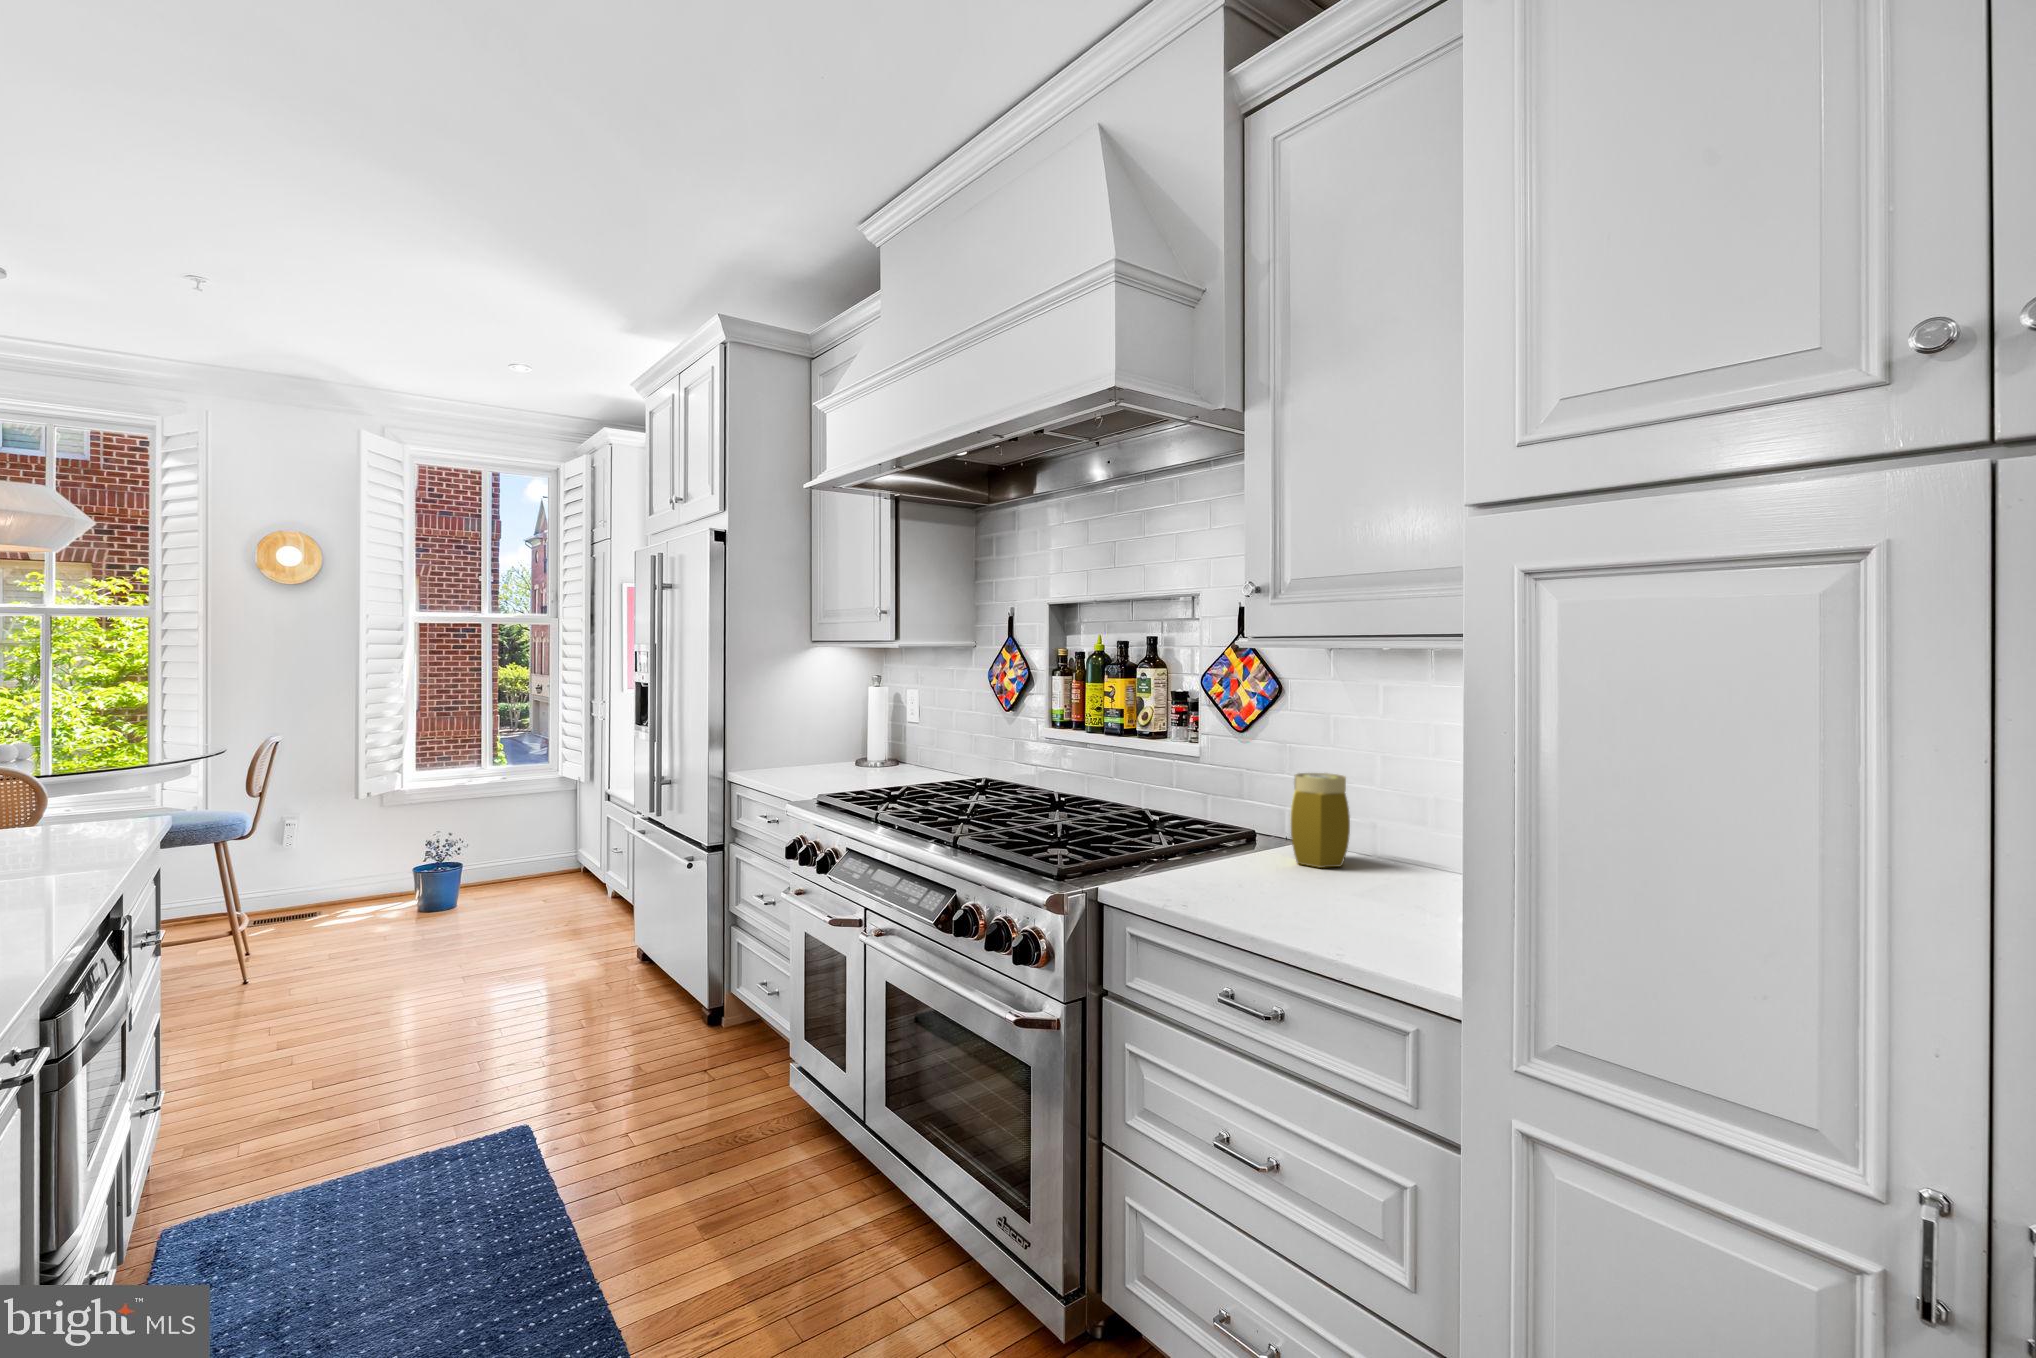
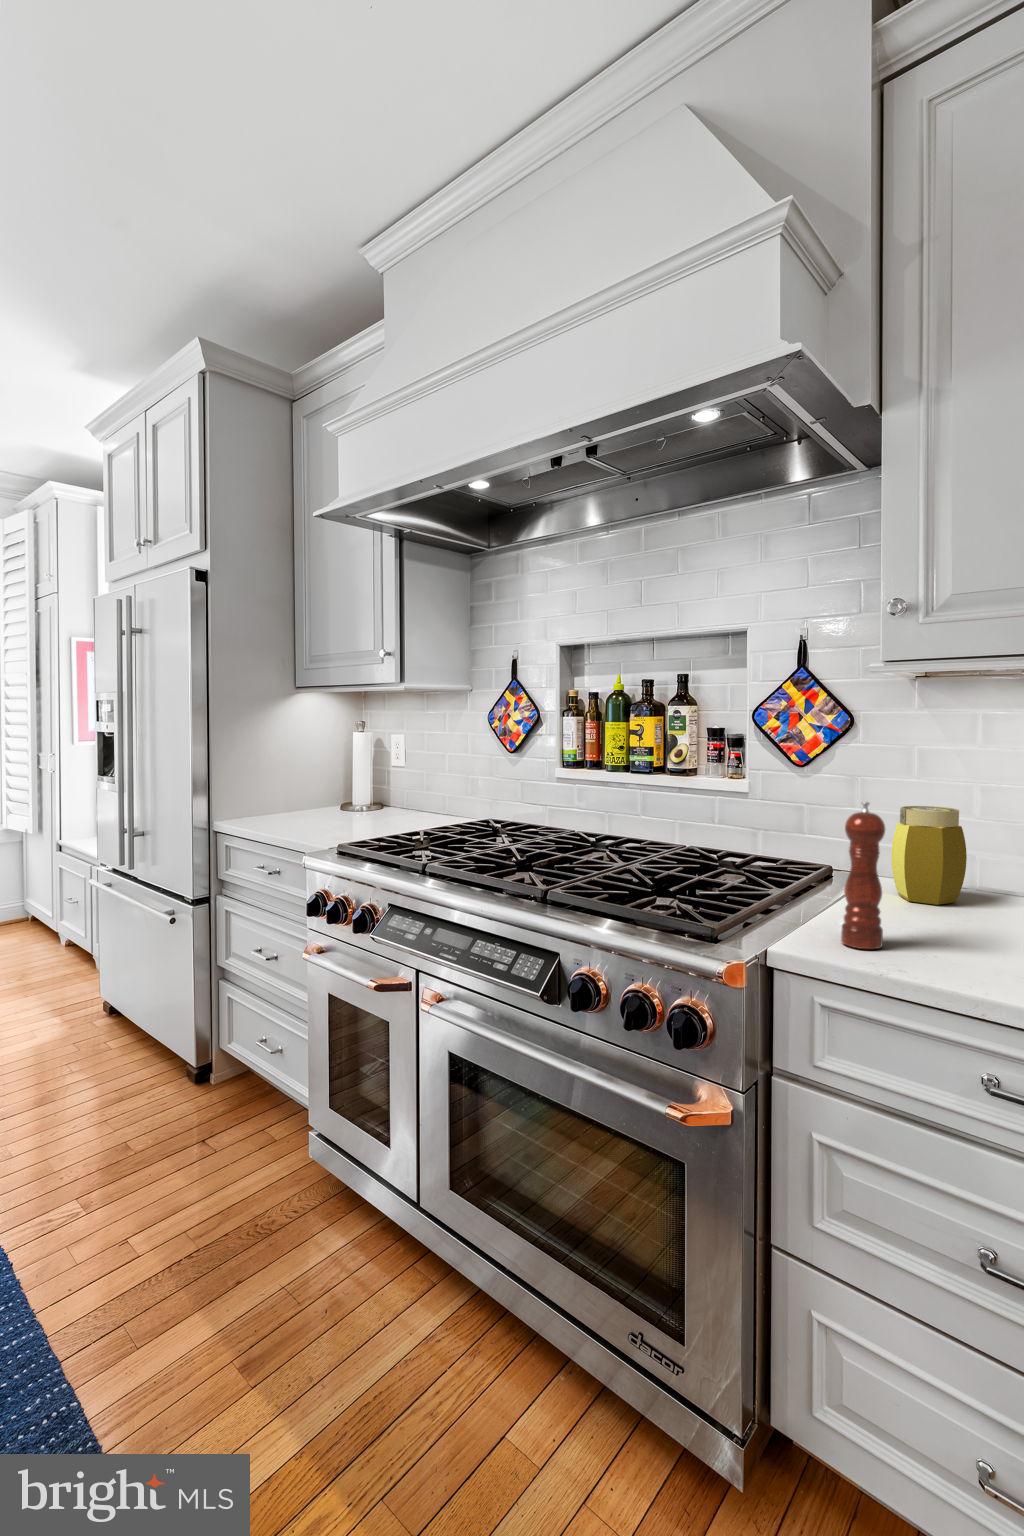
pepper mill: none [1176,767,1211,898] -> present [841,802,885,949]

